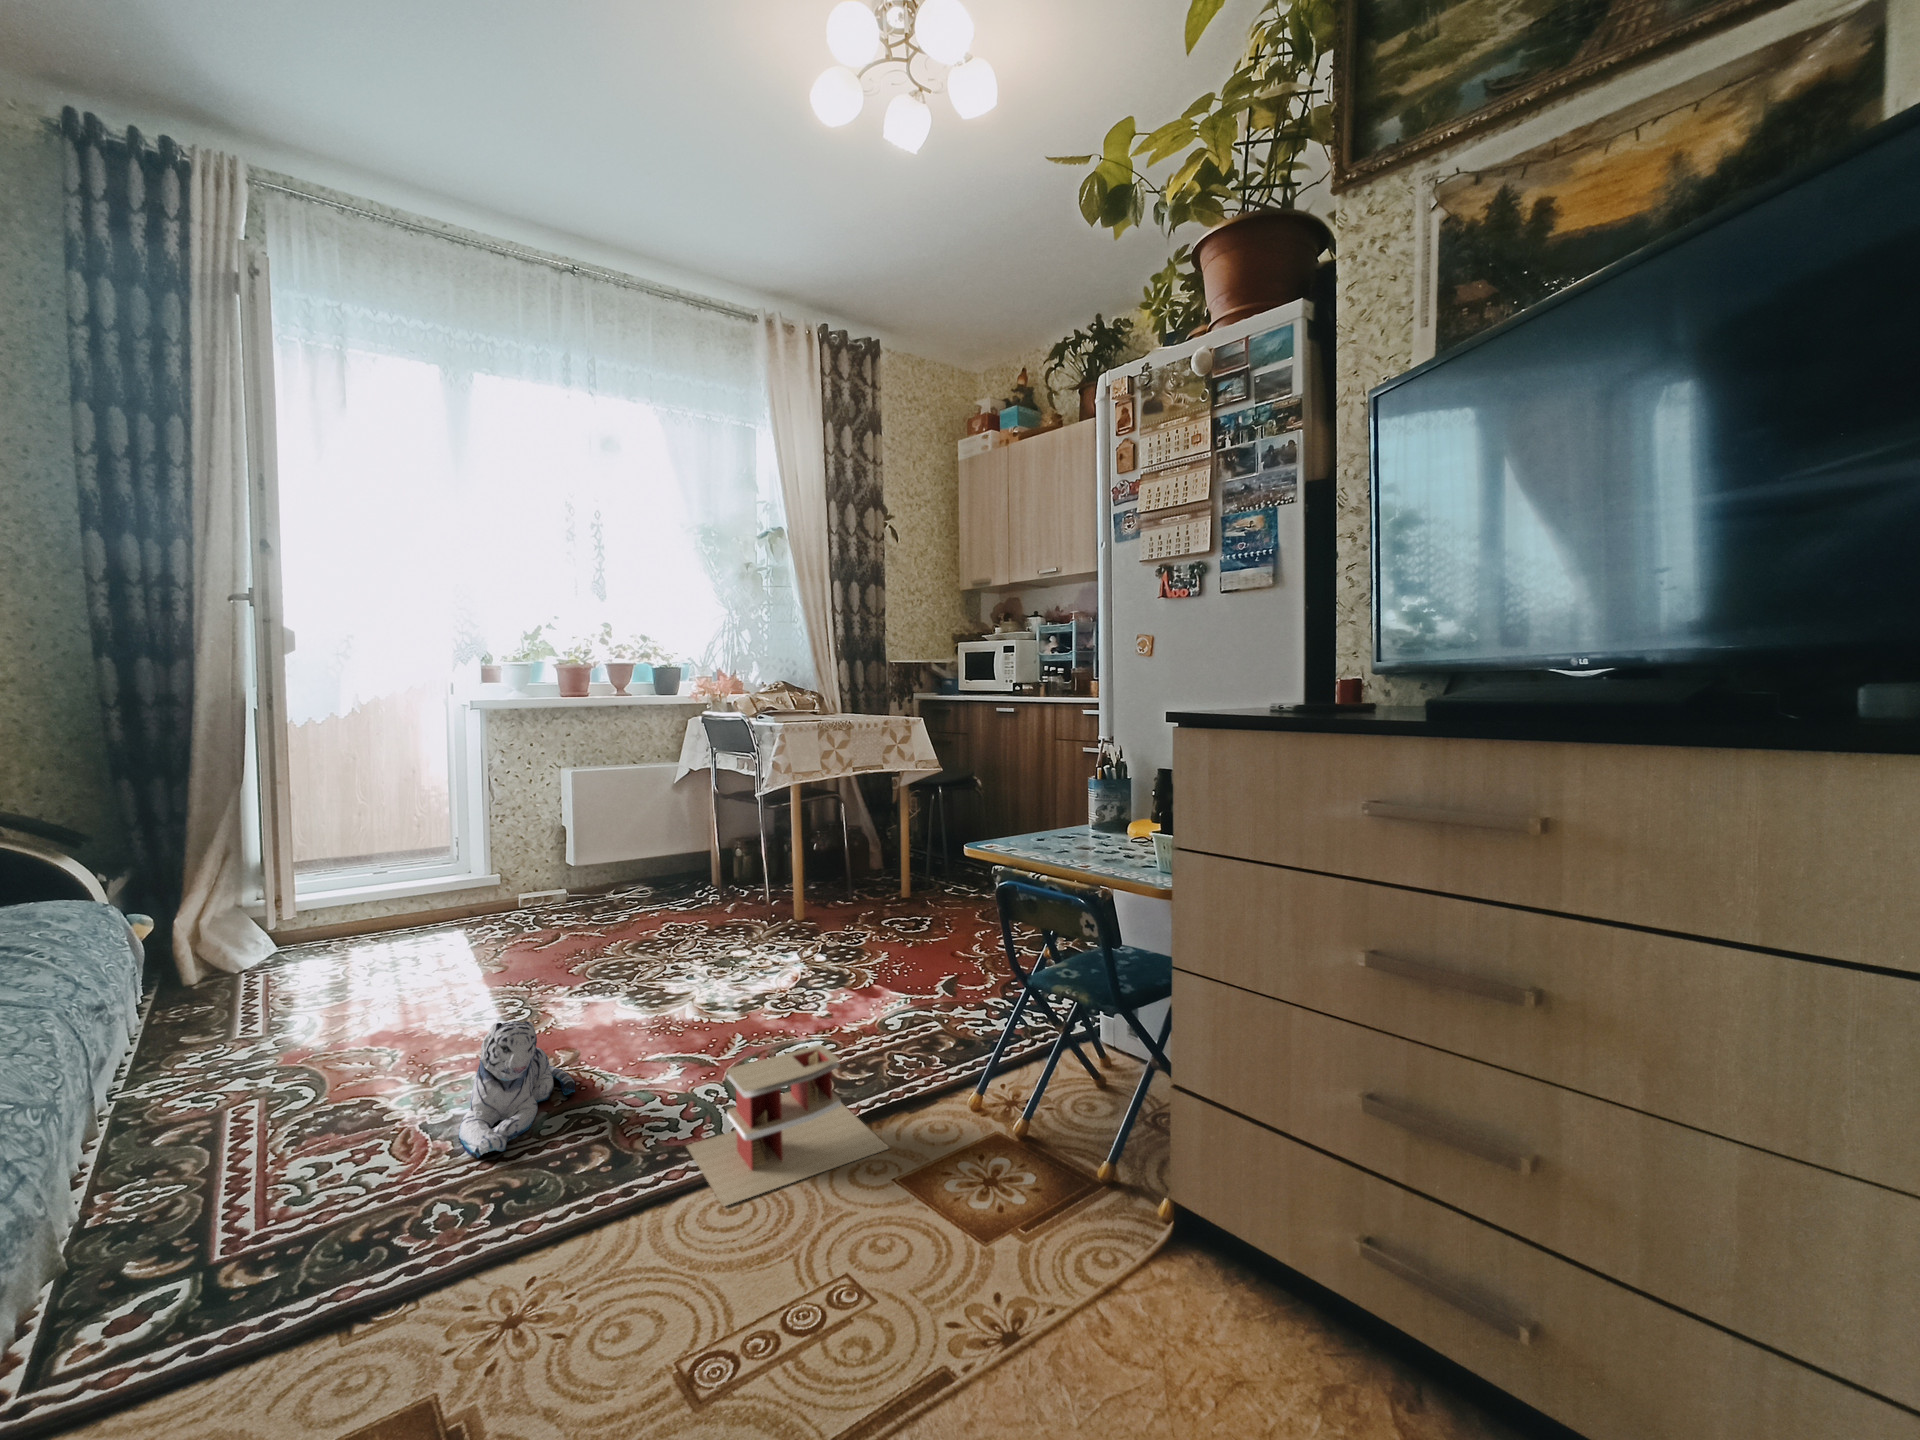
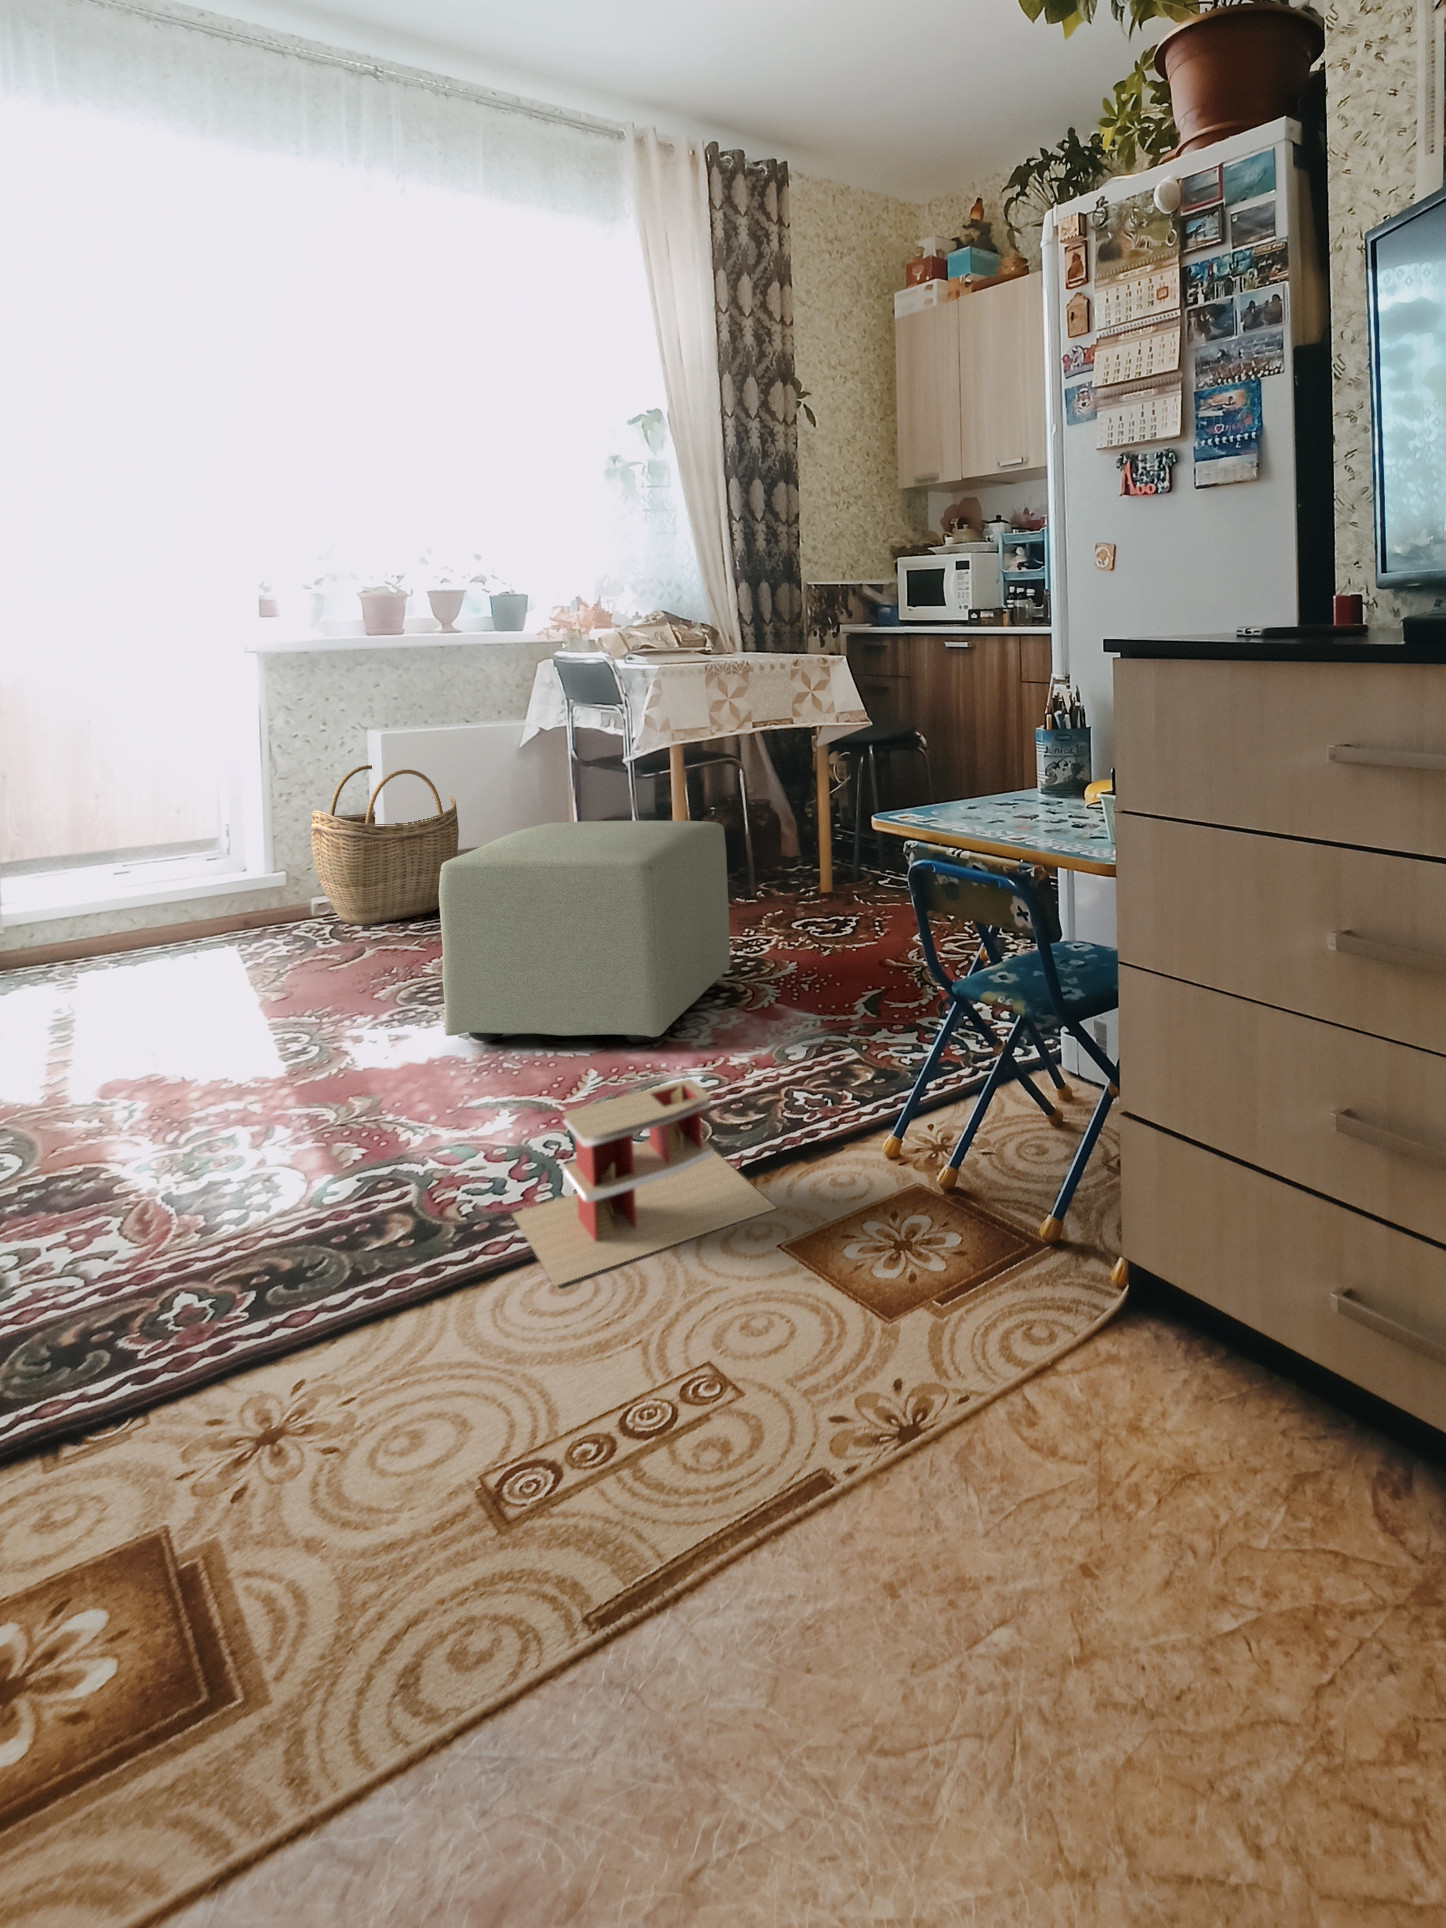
woven basket: none [522,794,631,913] -> present [311,765,459,925]
ottoman: none [624,841,839,1012] -> present [439,821,730,1044]
plush toy: present [459,1021,575,1158] -> none [212,1059,371,1238]

